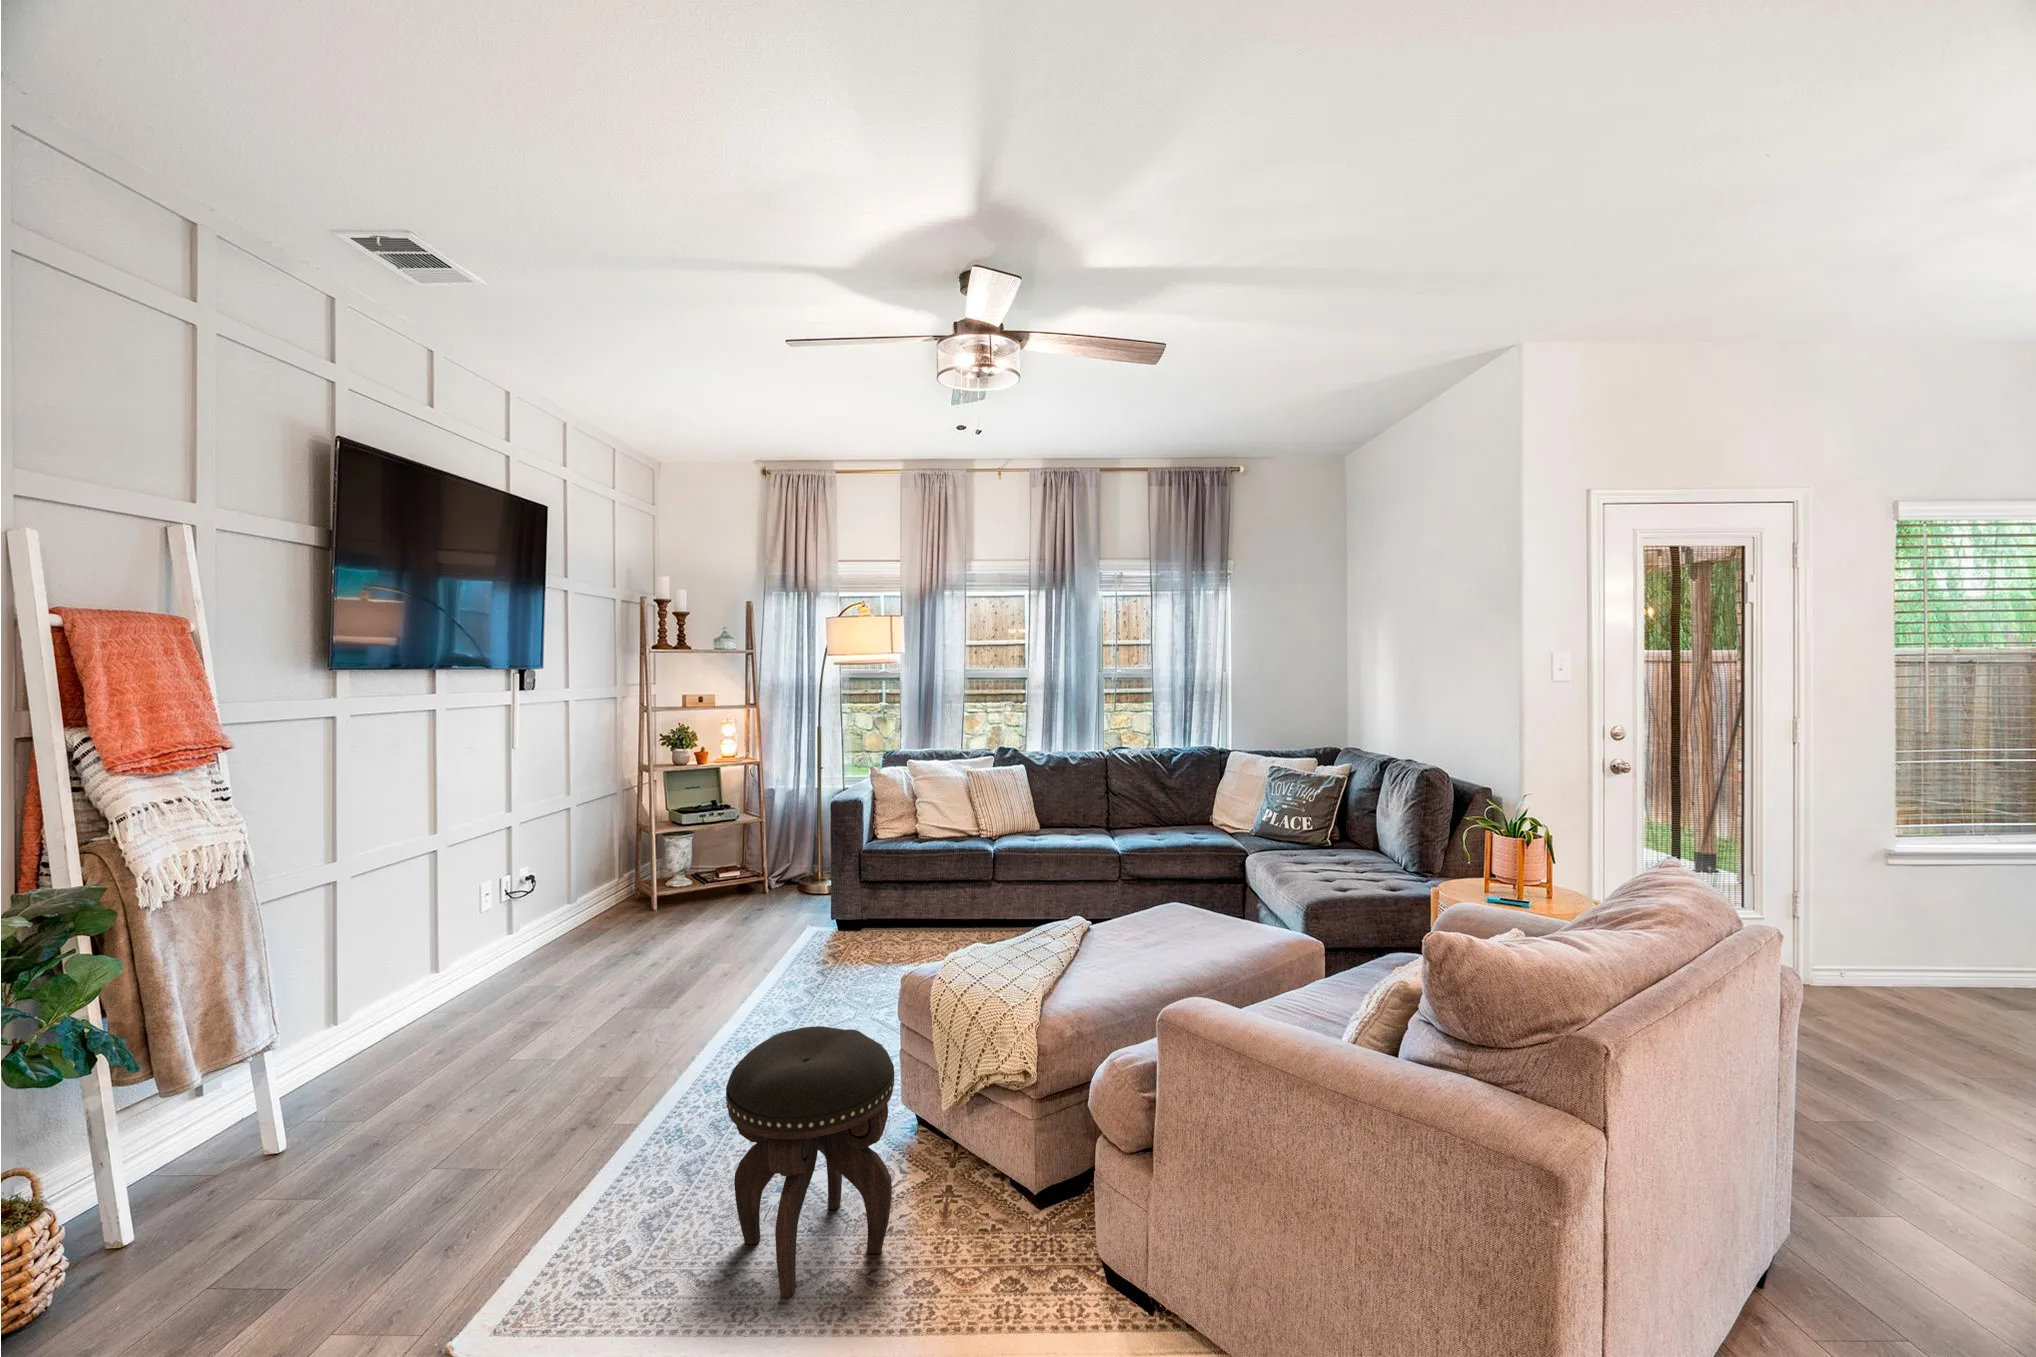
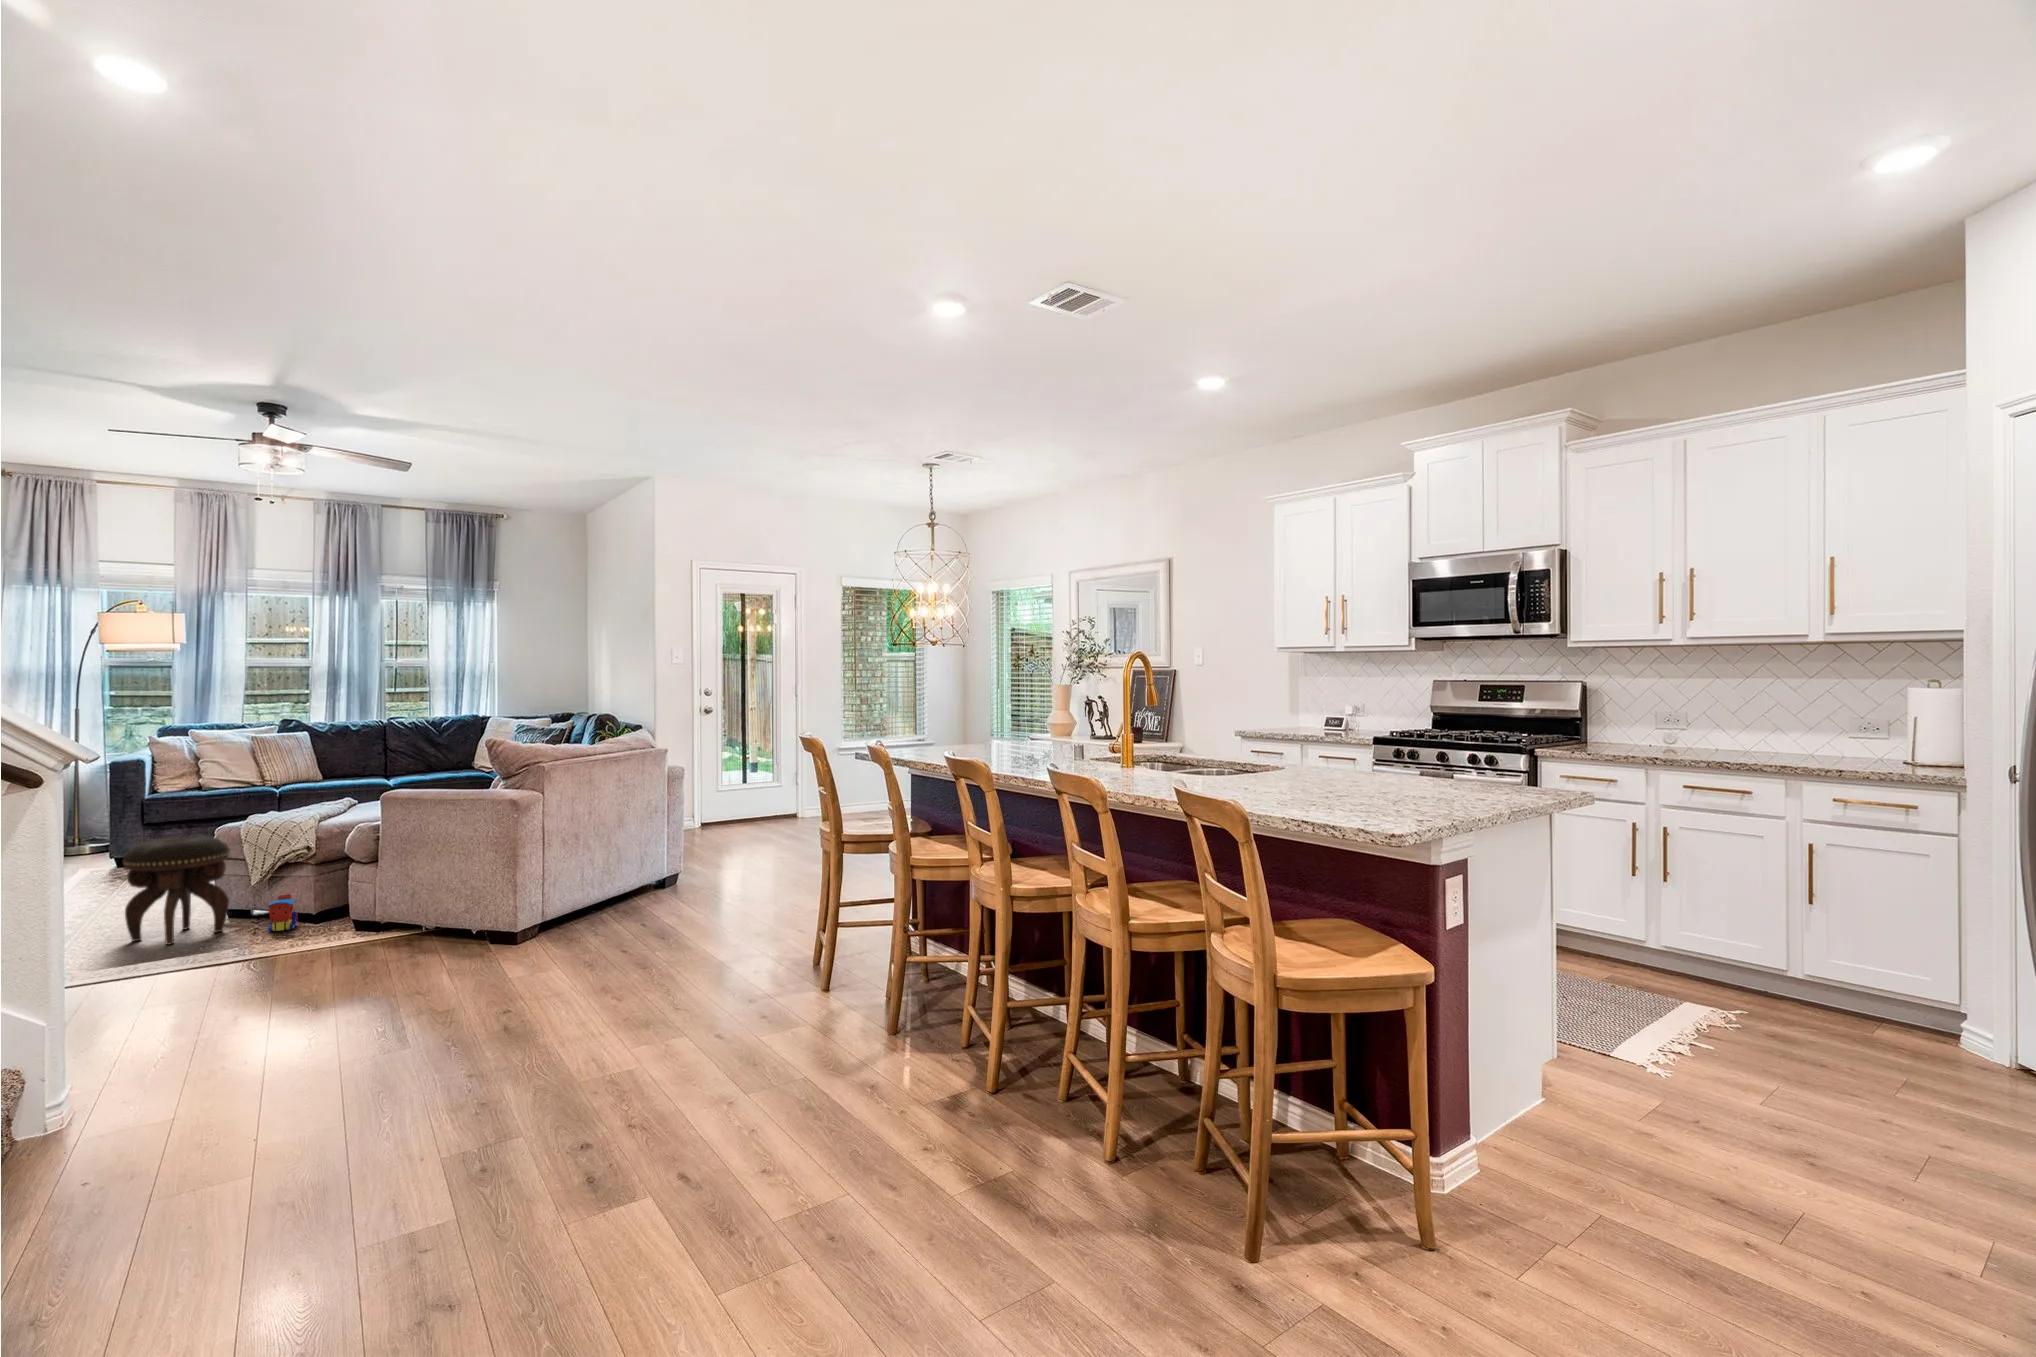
toy train: none [949,1198,1006,1306] -> present [267,895,298,931]

